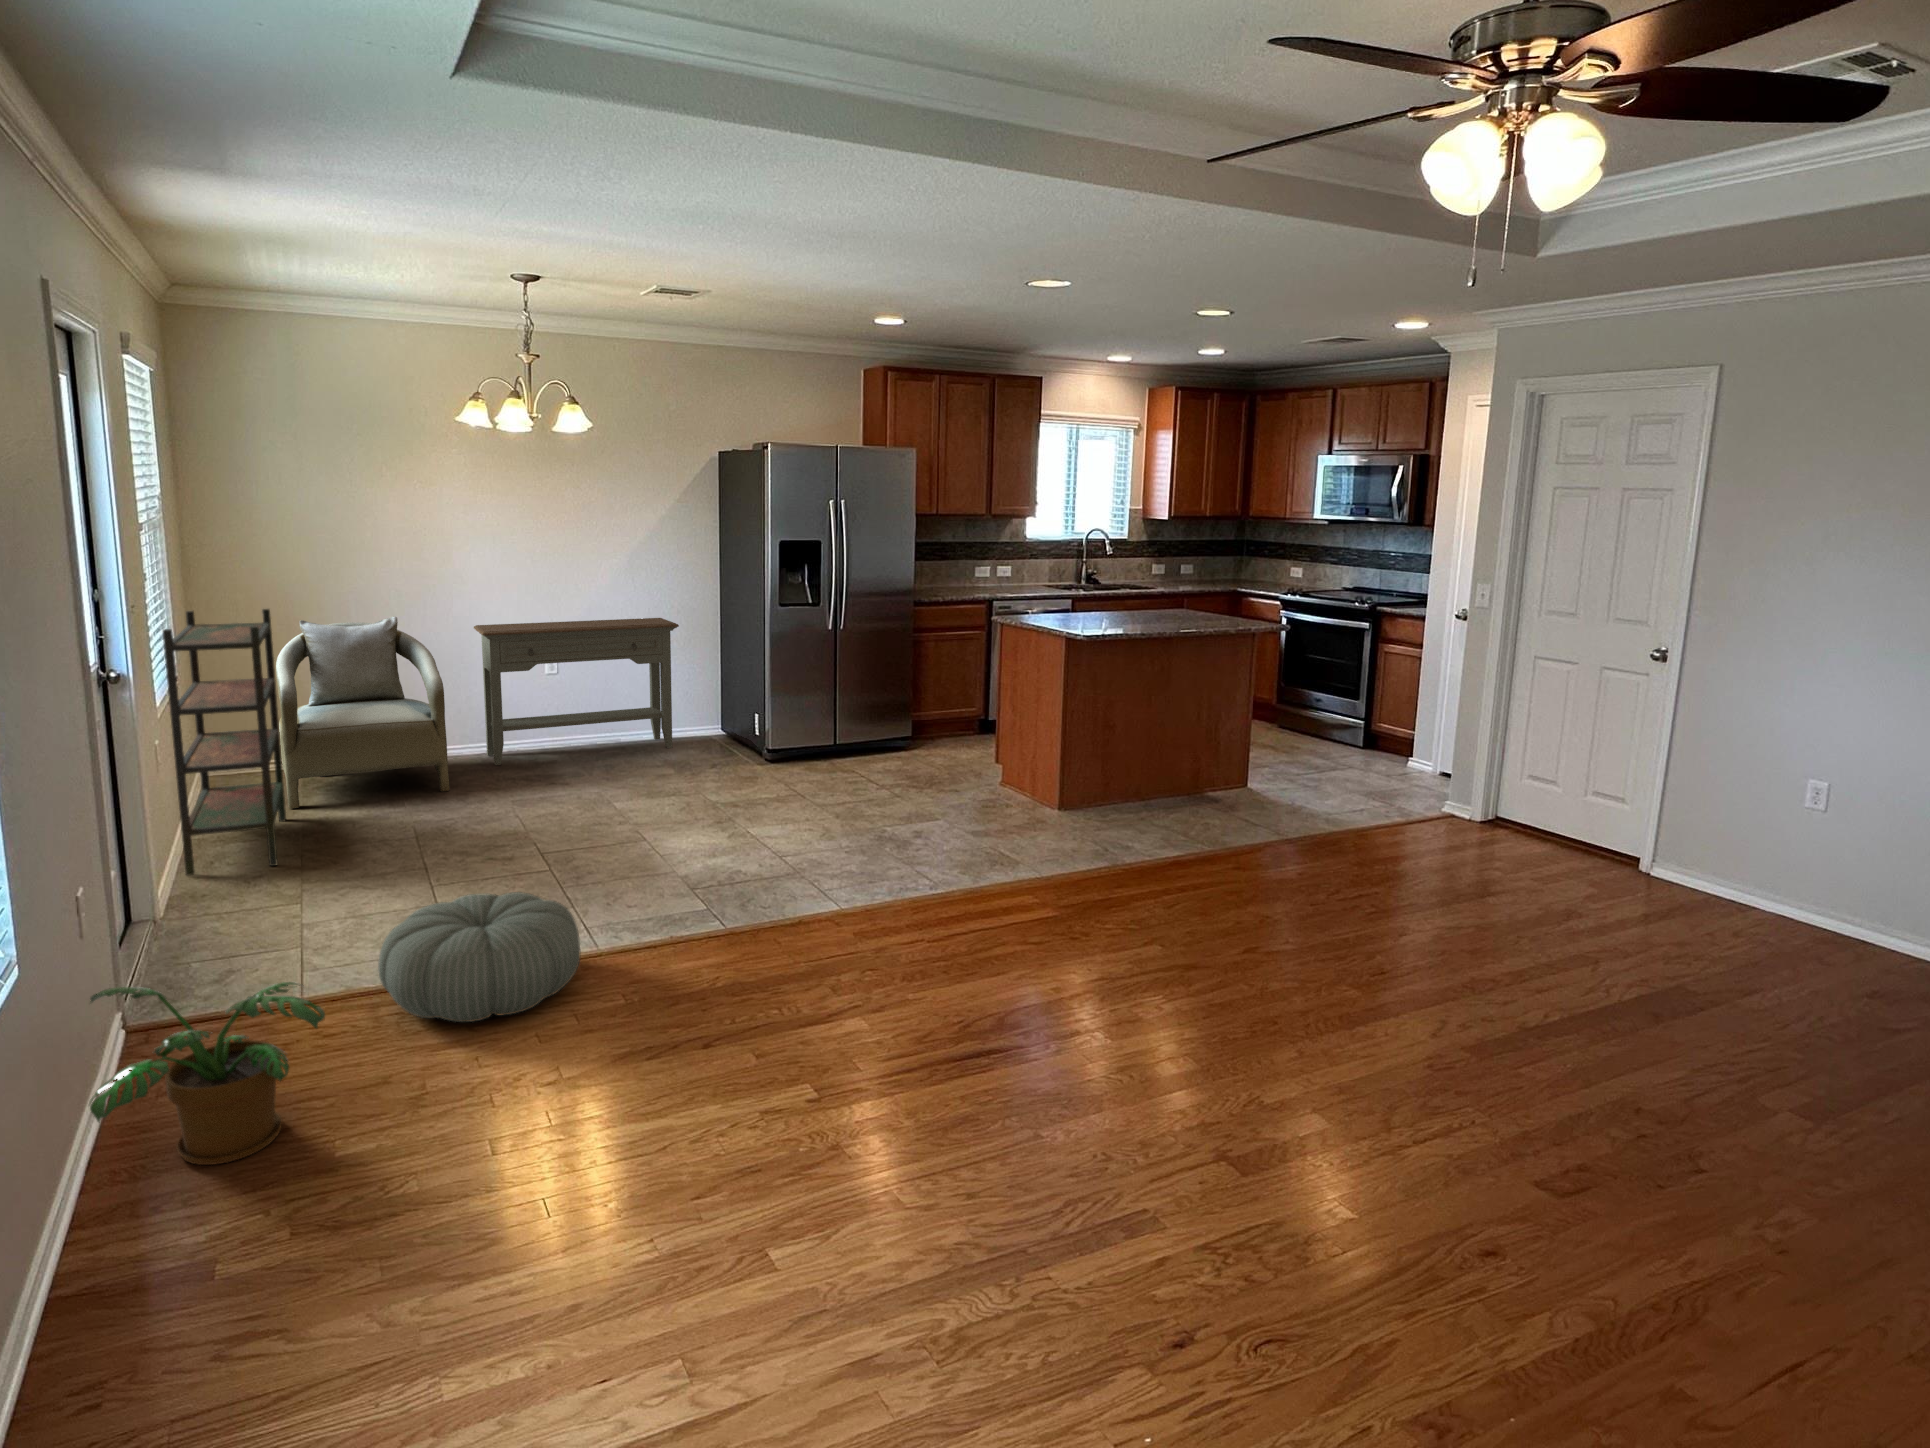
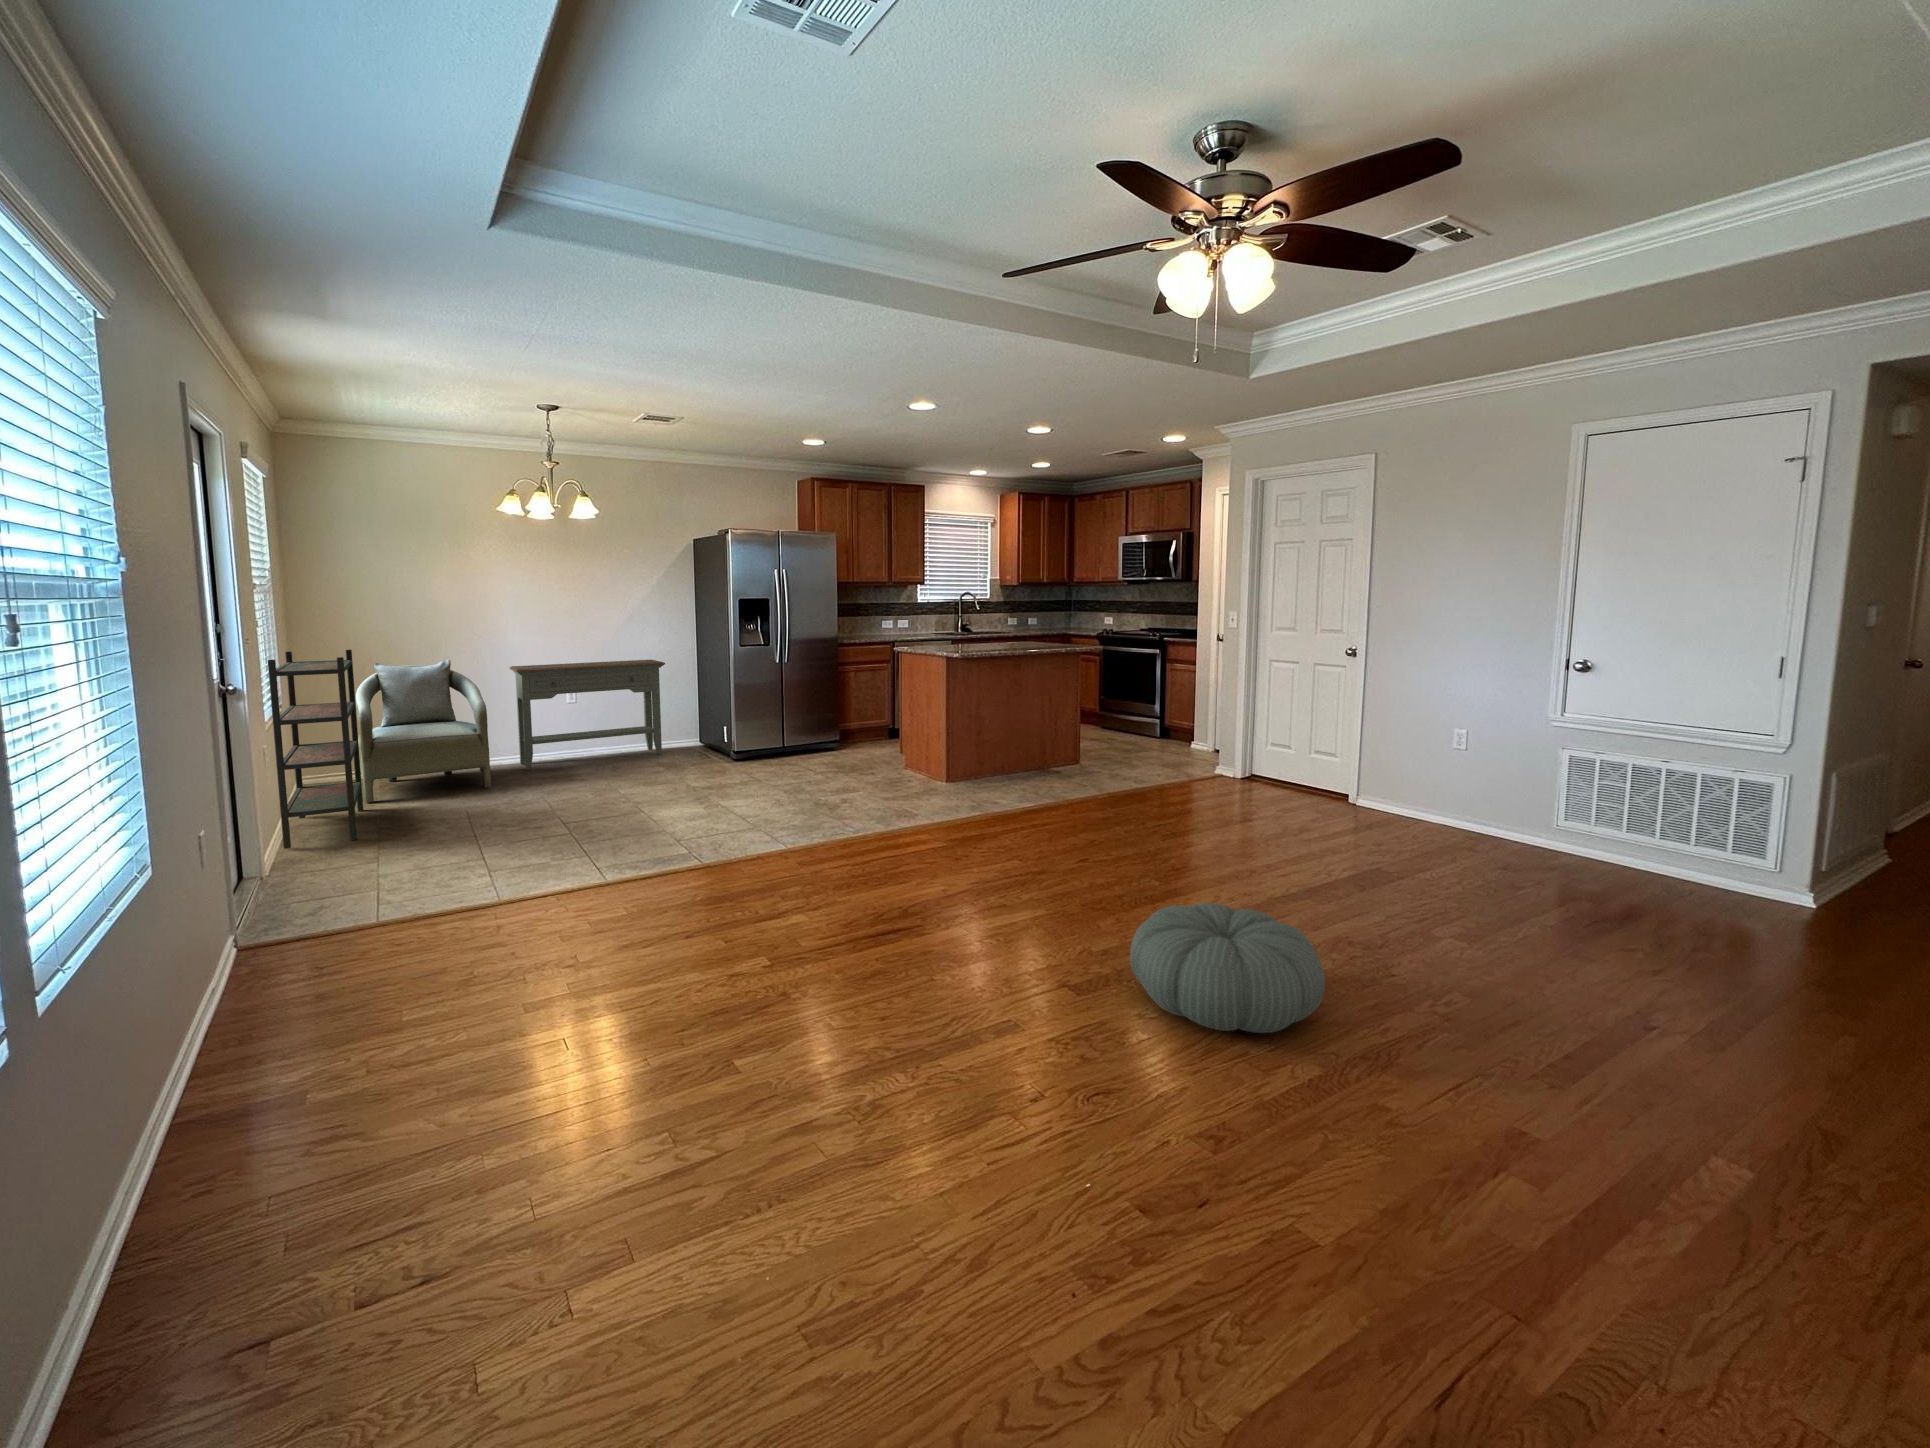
pouf: present [378,892,581,1022] -> present [1130,903,1325,1033]
potted plant: present [89,982,325,1165] -> none [210,892,399,1032]

